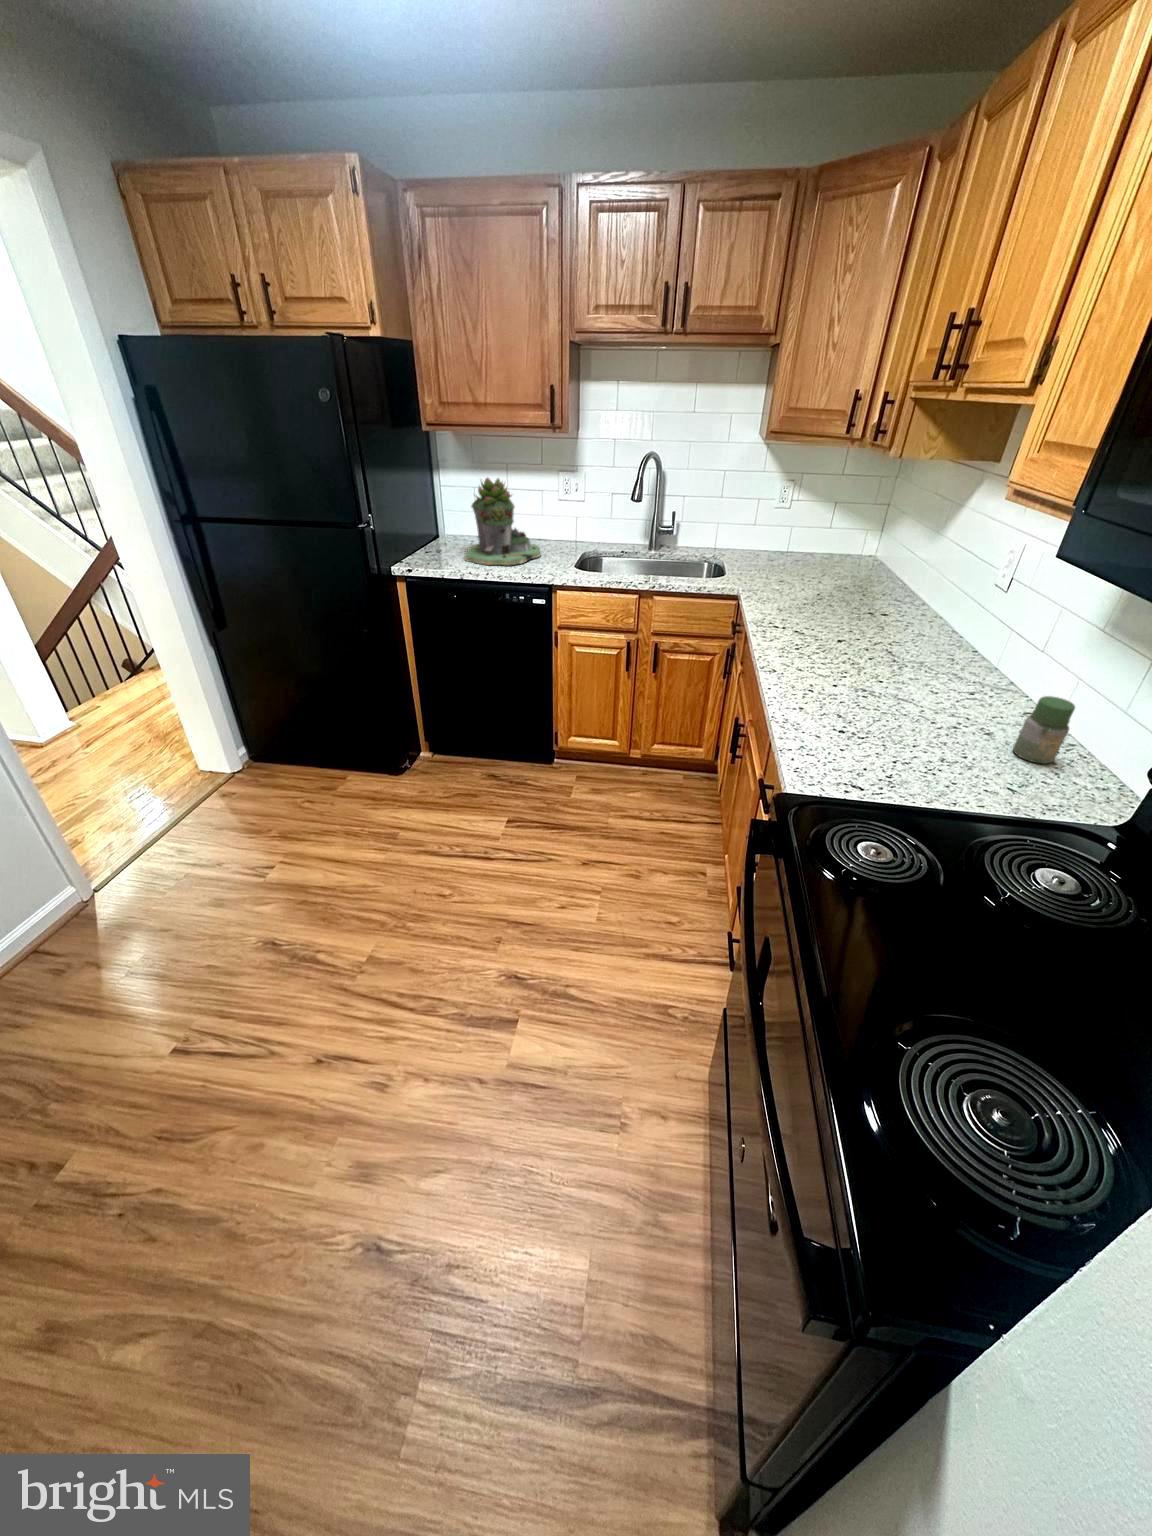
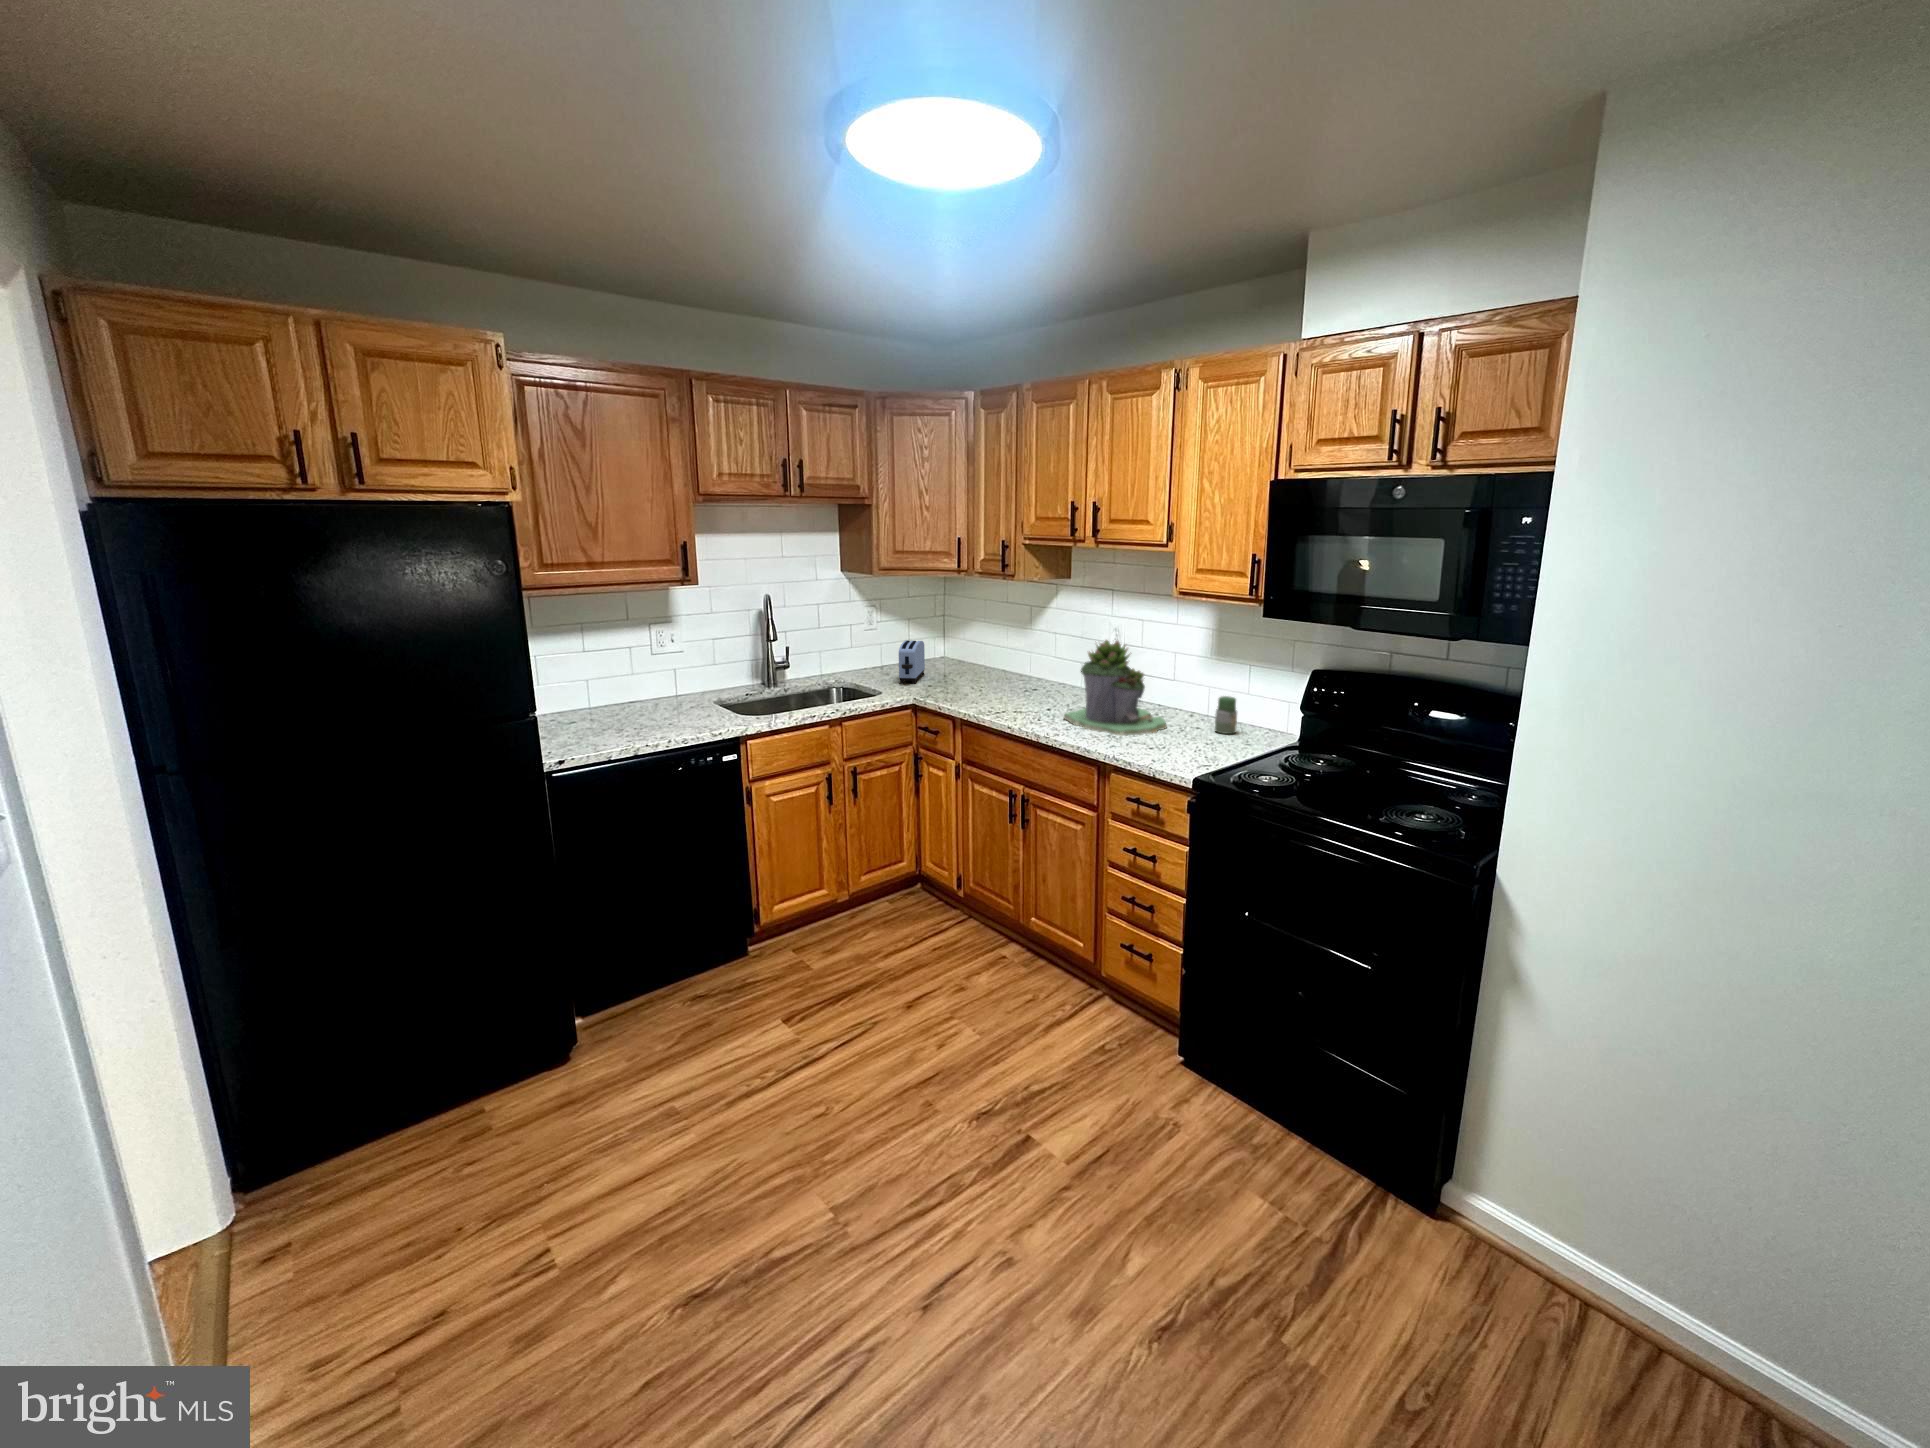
succulent planter: present [464,478,541,565] -> present [1064,640,1167,736]
toaster: none [769,524,826,576] -> present [899,640,925,684]

